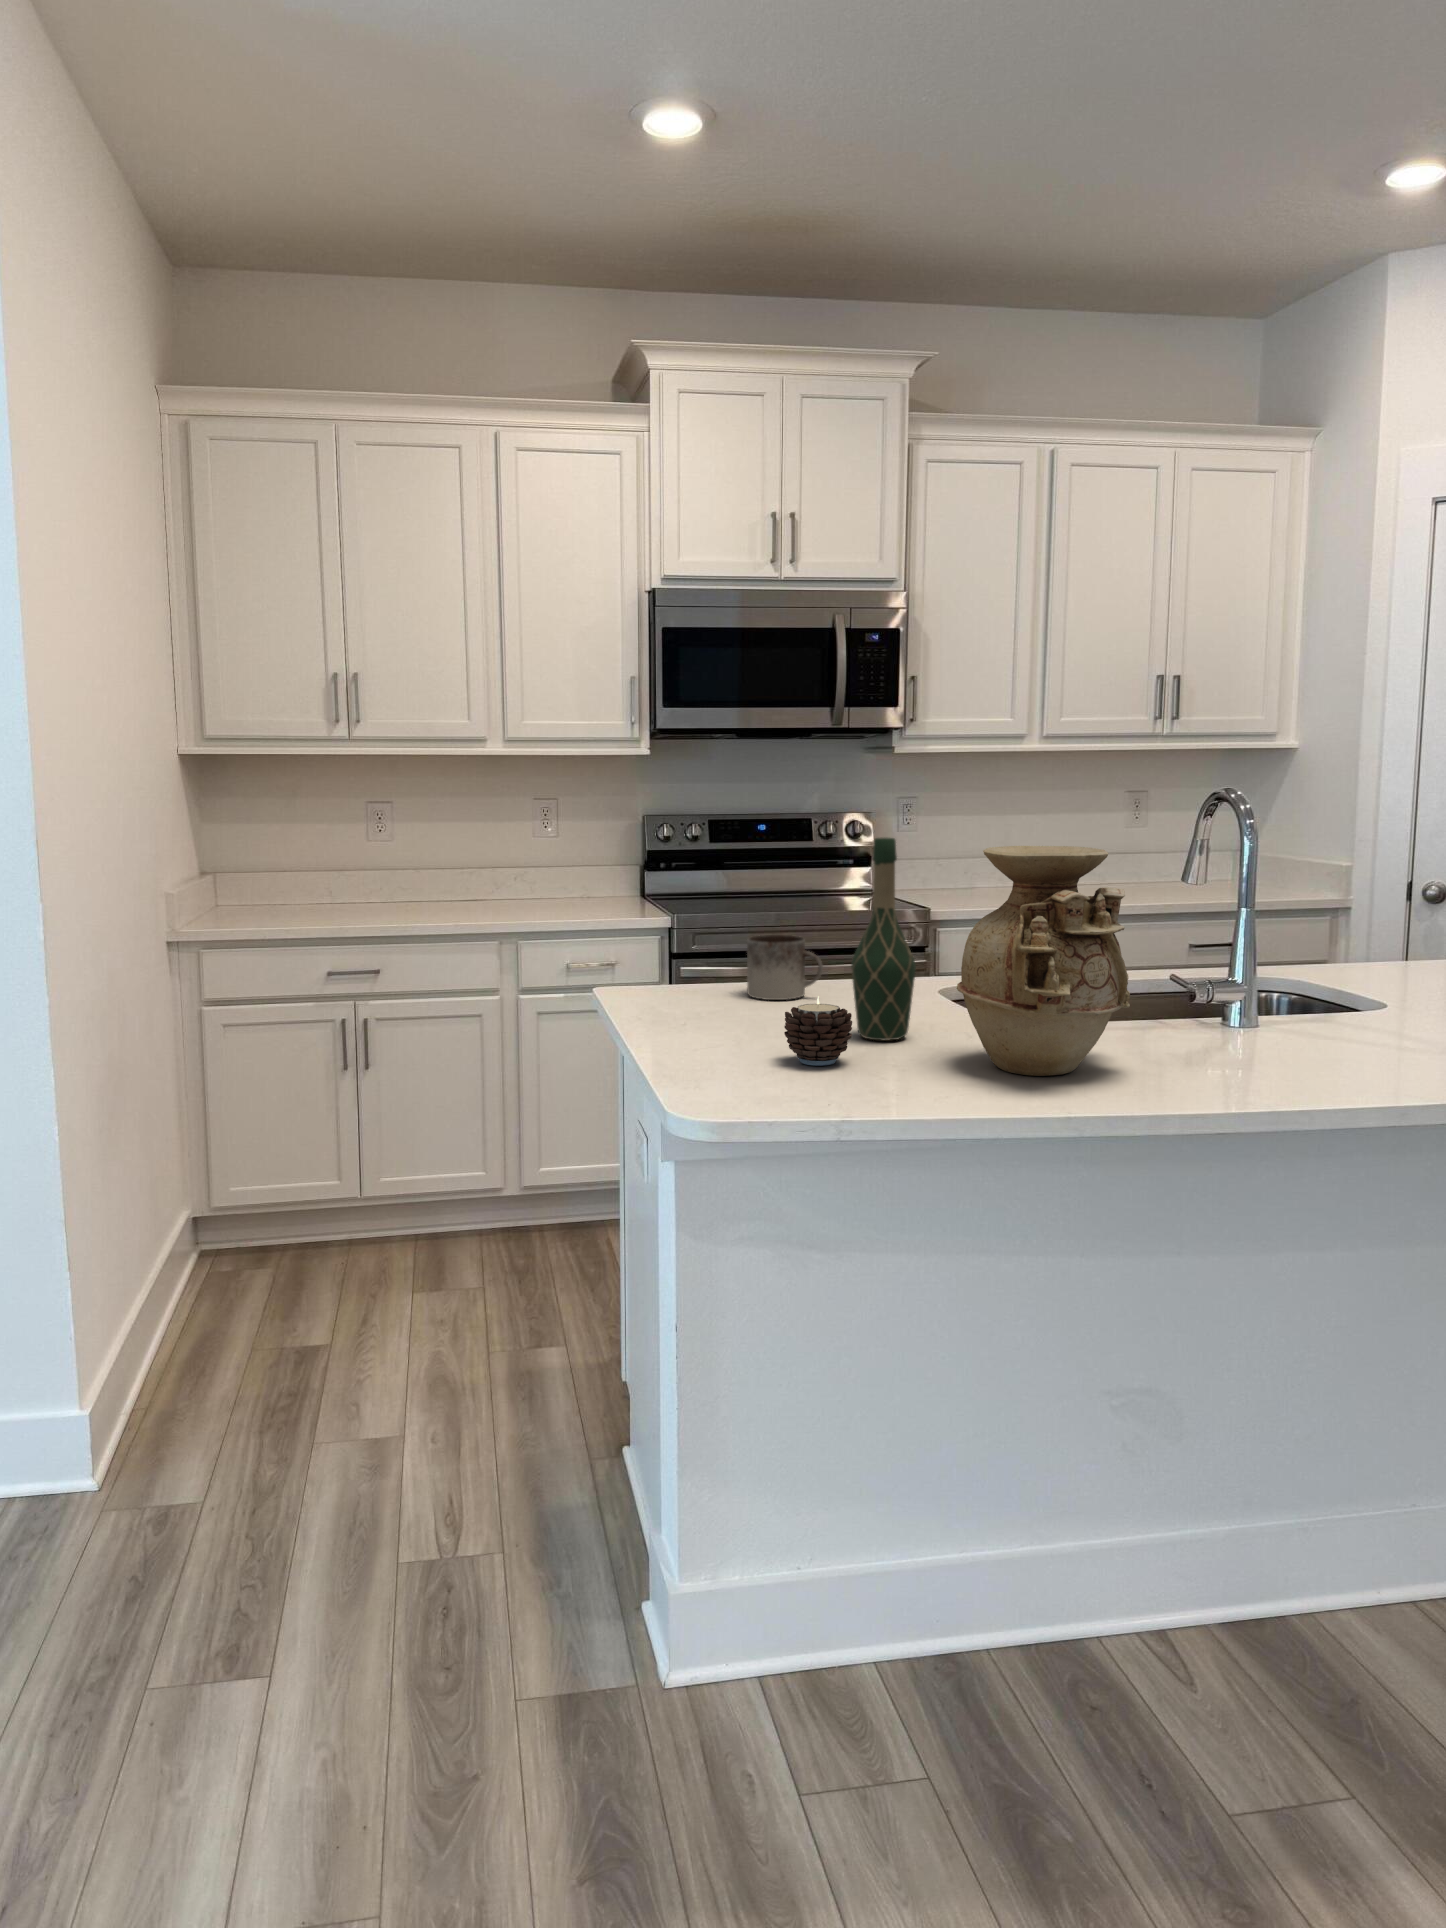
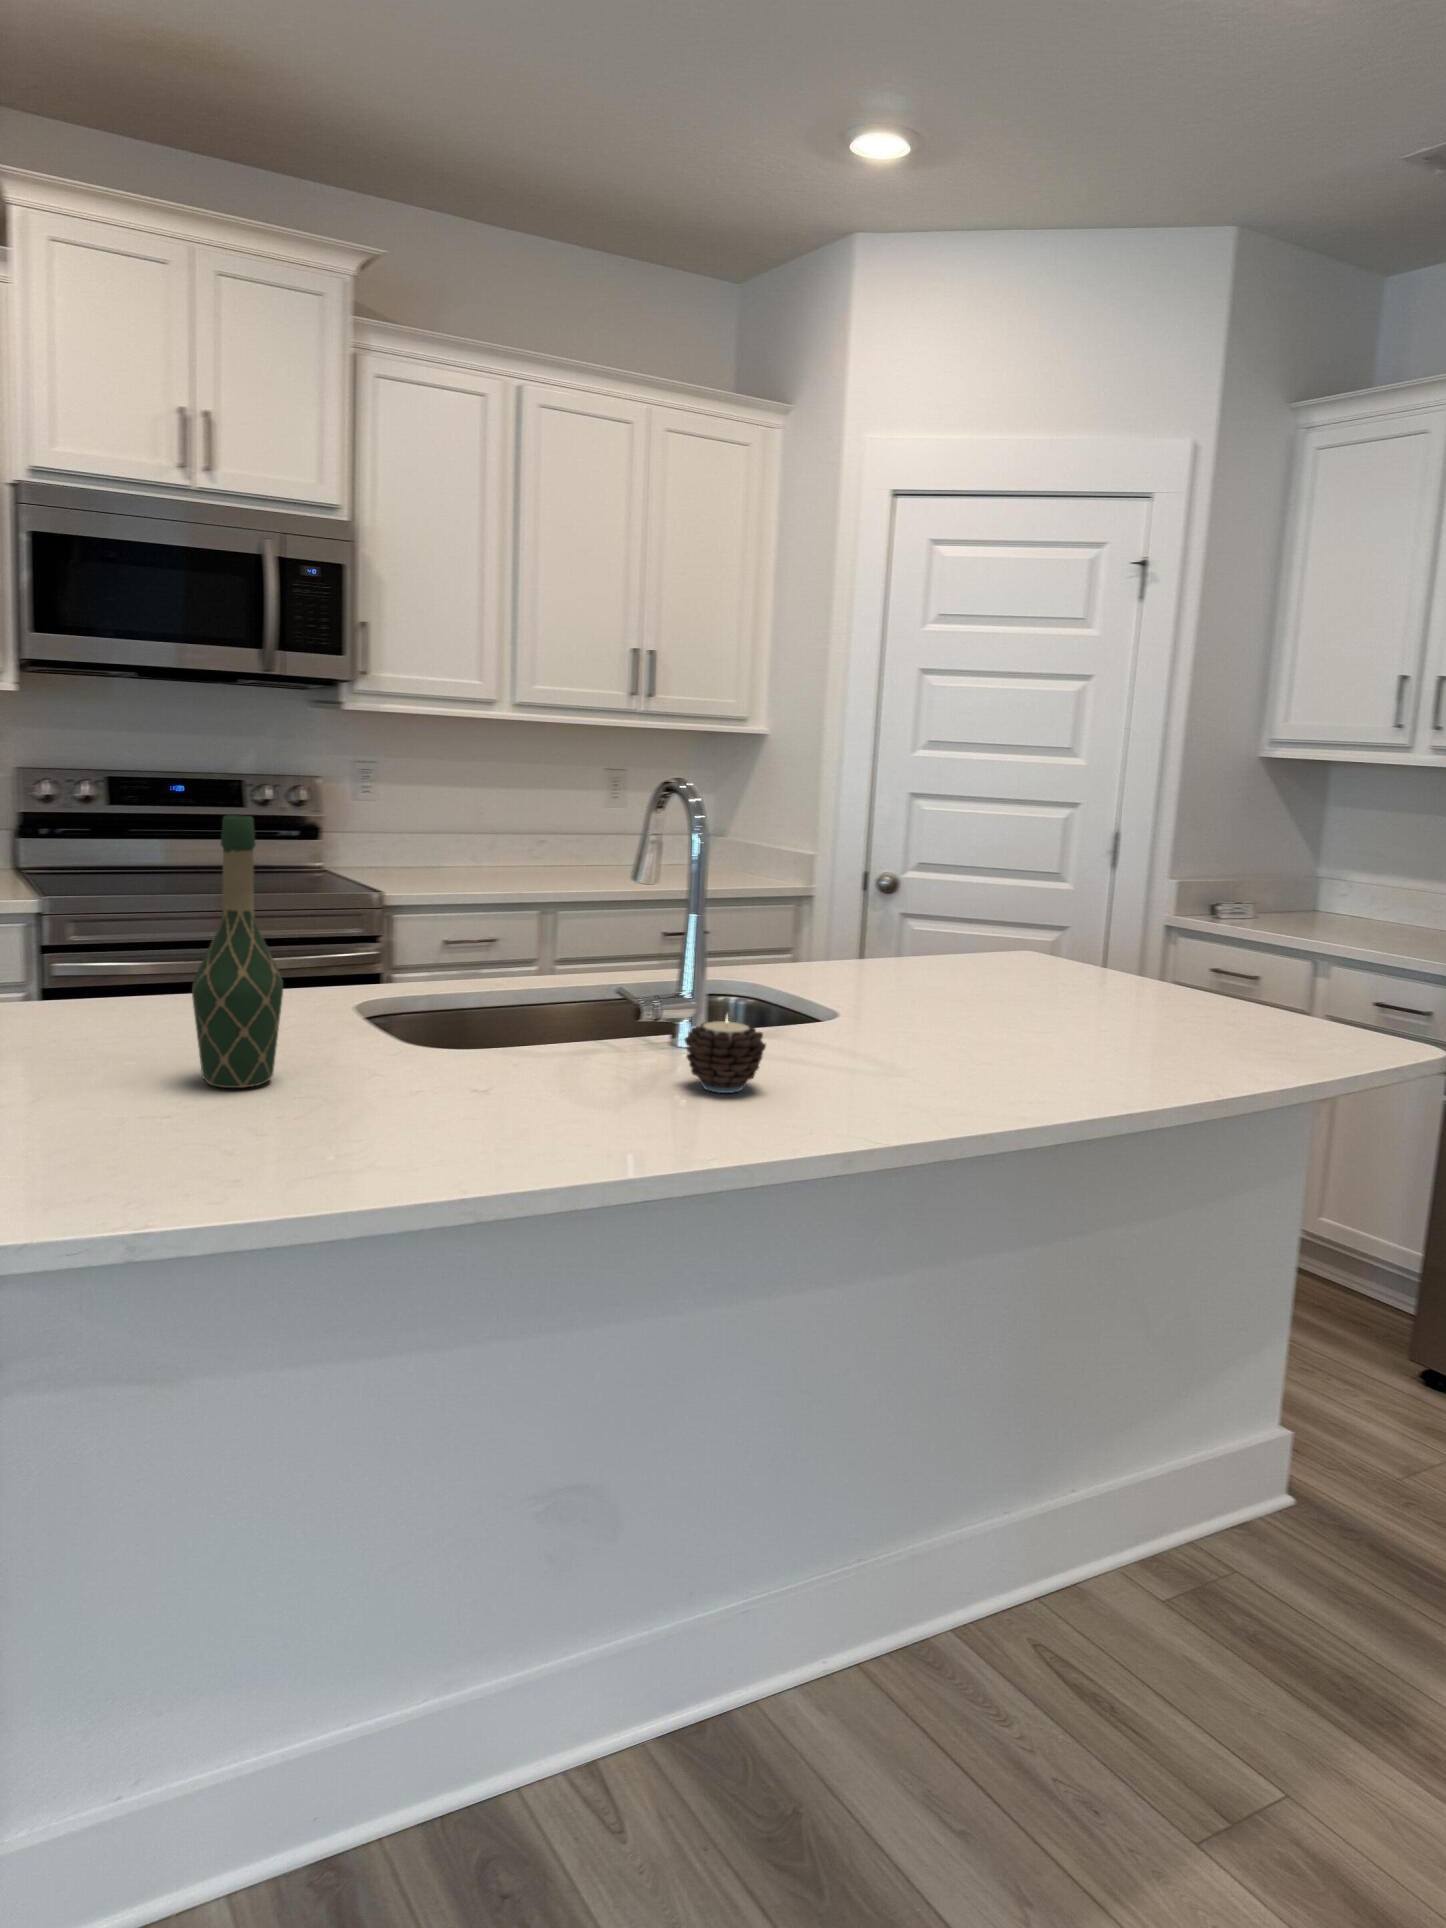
vase: present [957,846,1130,1076] -> none [324,834,550,1138]
mug: present [747,935,823,1000] -> none [71,936,181,1025]
candle: present [784,996,852,1066] -> present [684,1018,766,1093]

